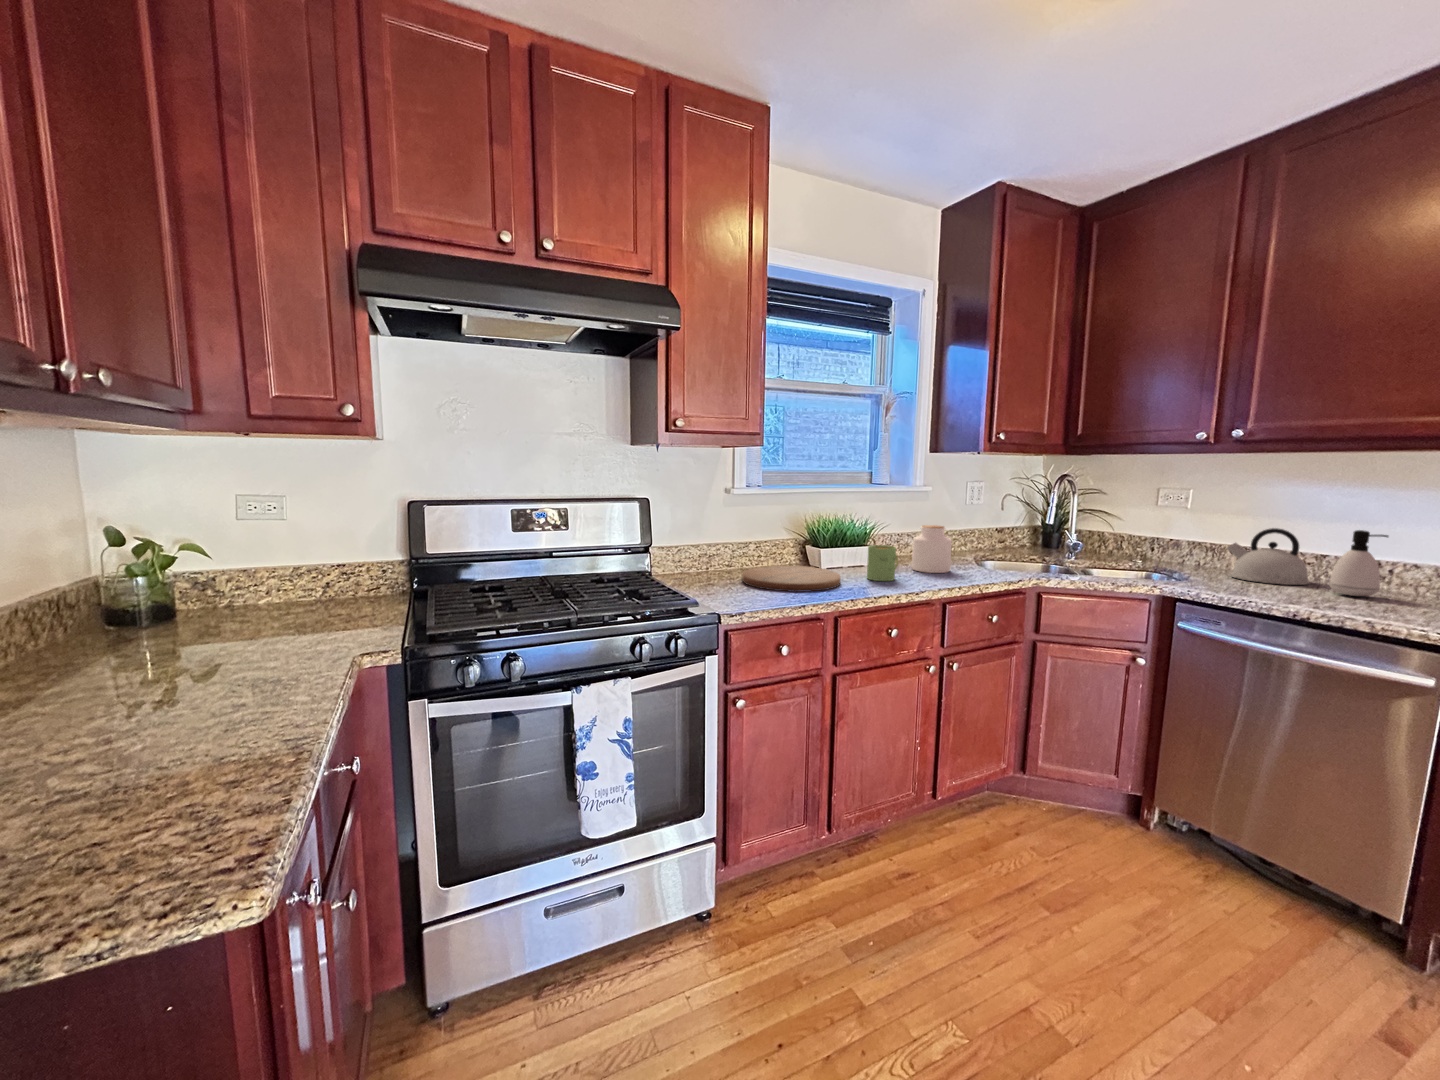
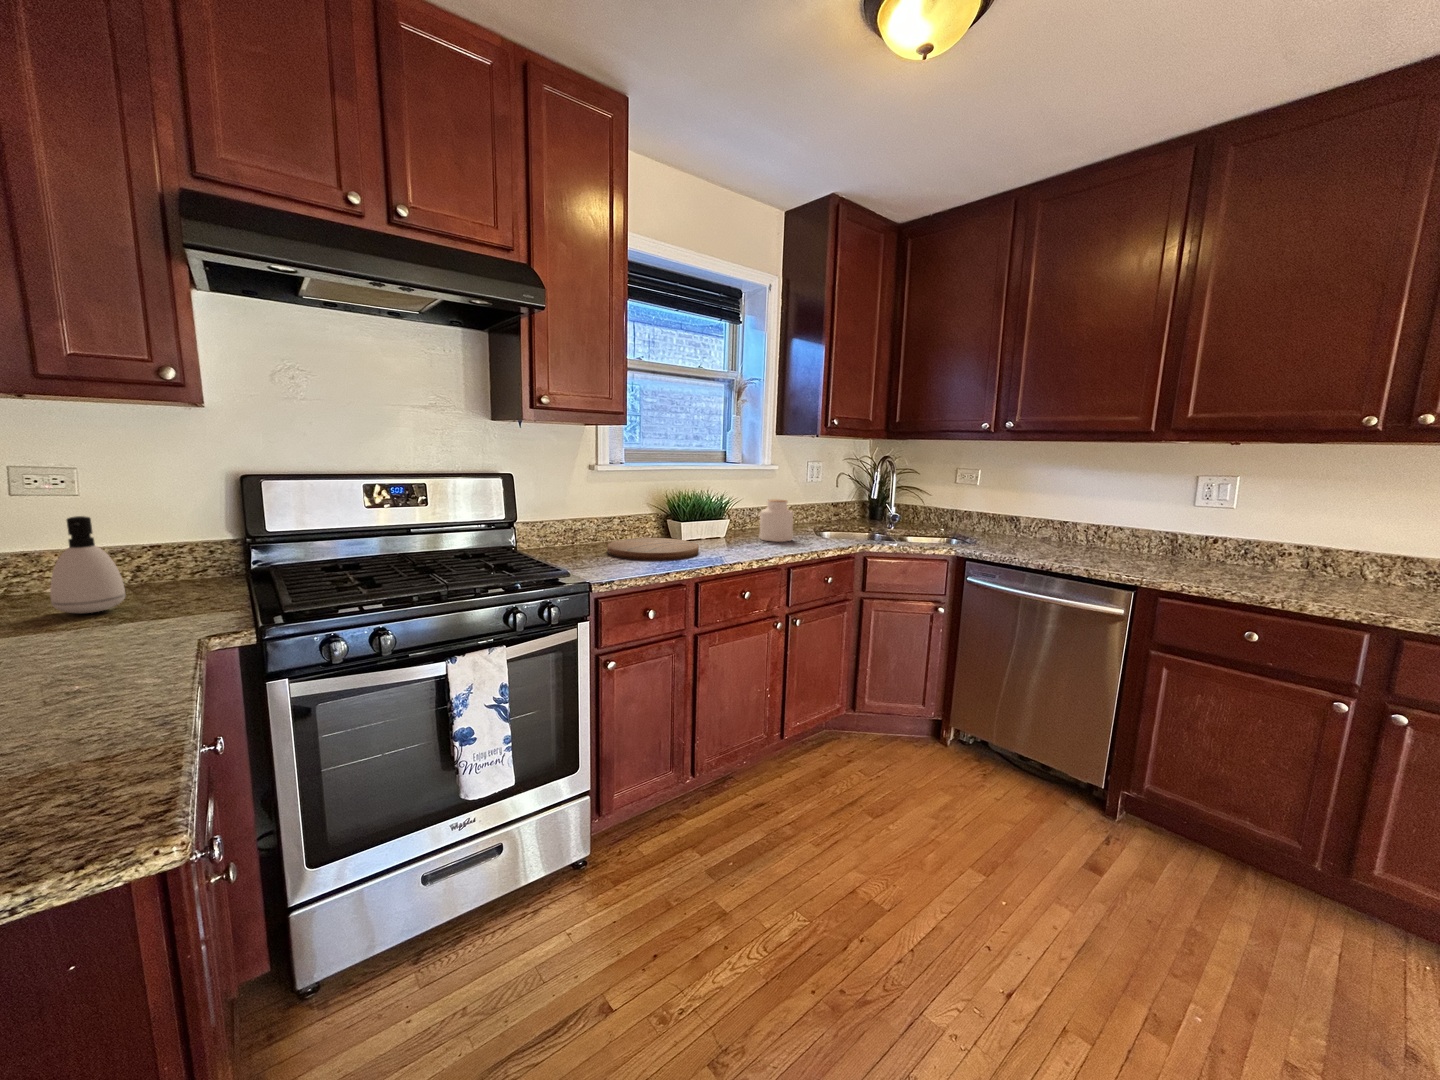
kettle: present [1227,528,1309,585] -> none [1001,500,1056,544]
soap dispenser: present [1329,530,1388,596] -> present [50,516,126,613]
mug: present [867,545,898,581] -> none [721,517,748,550]

